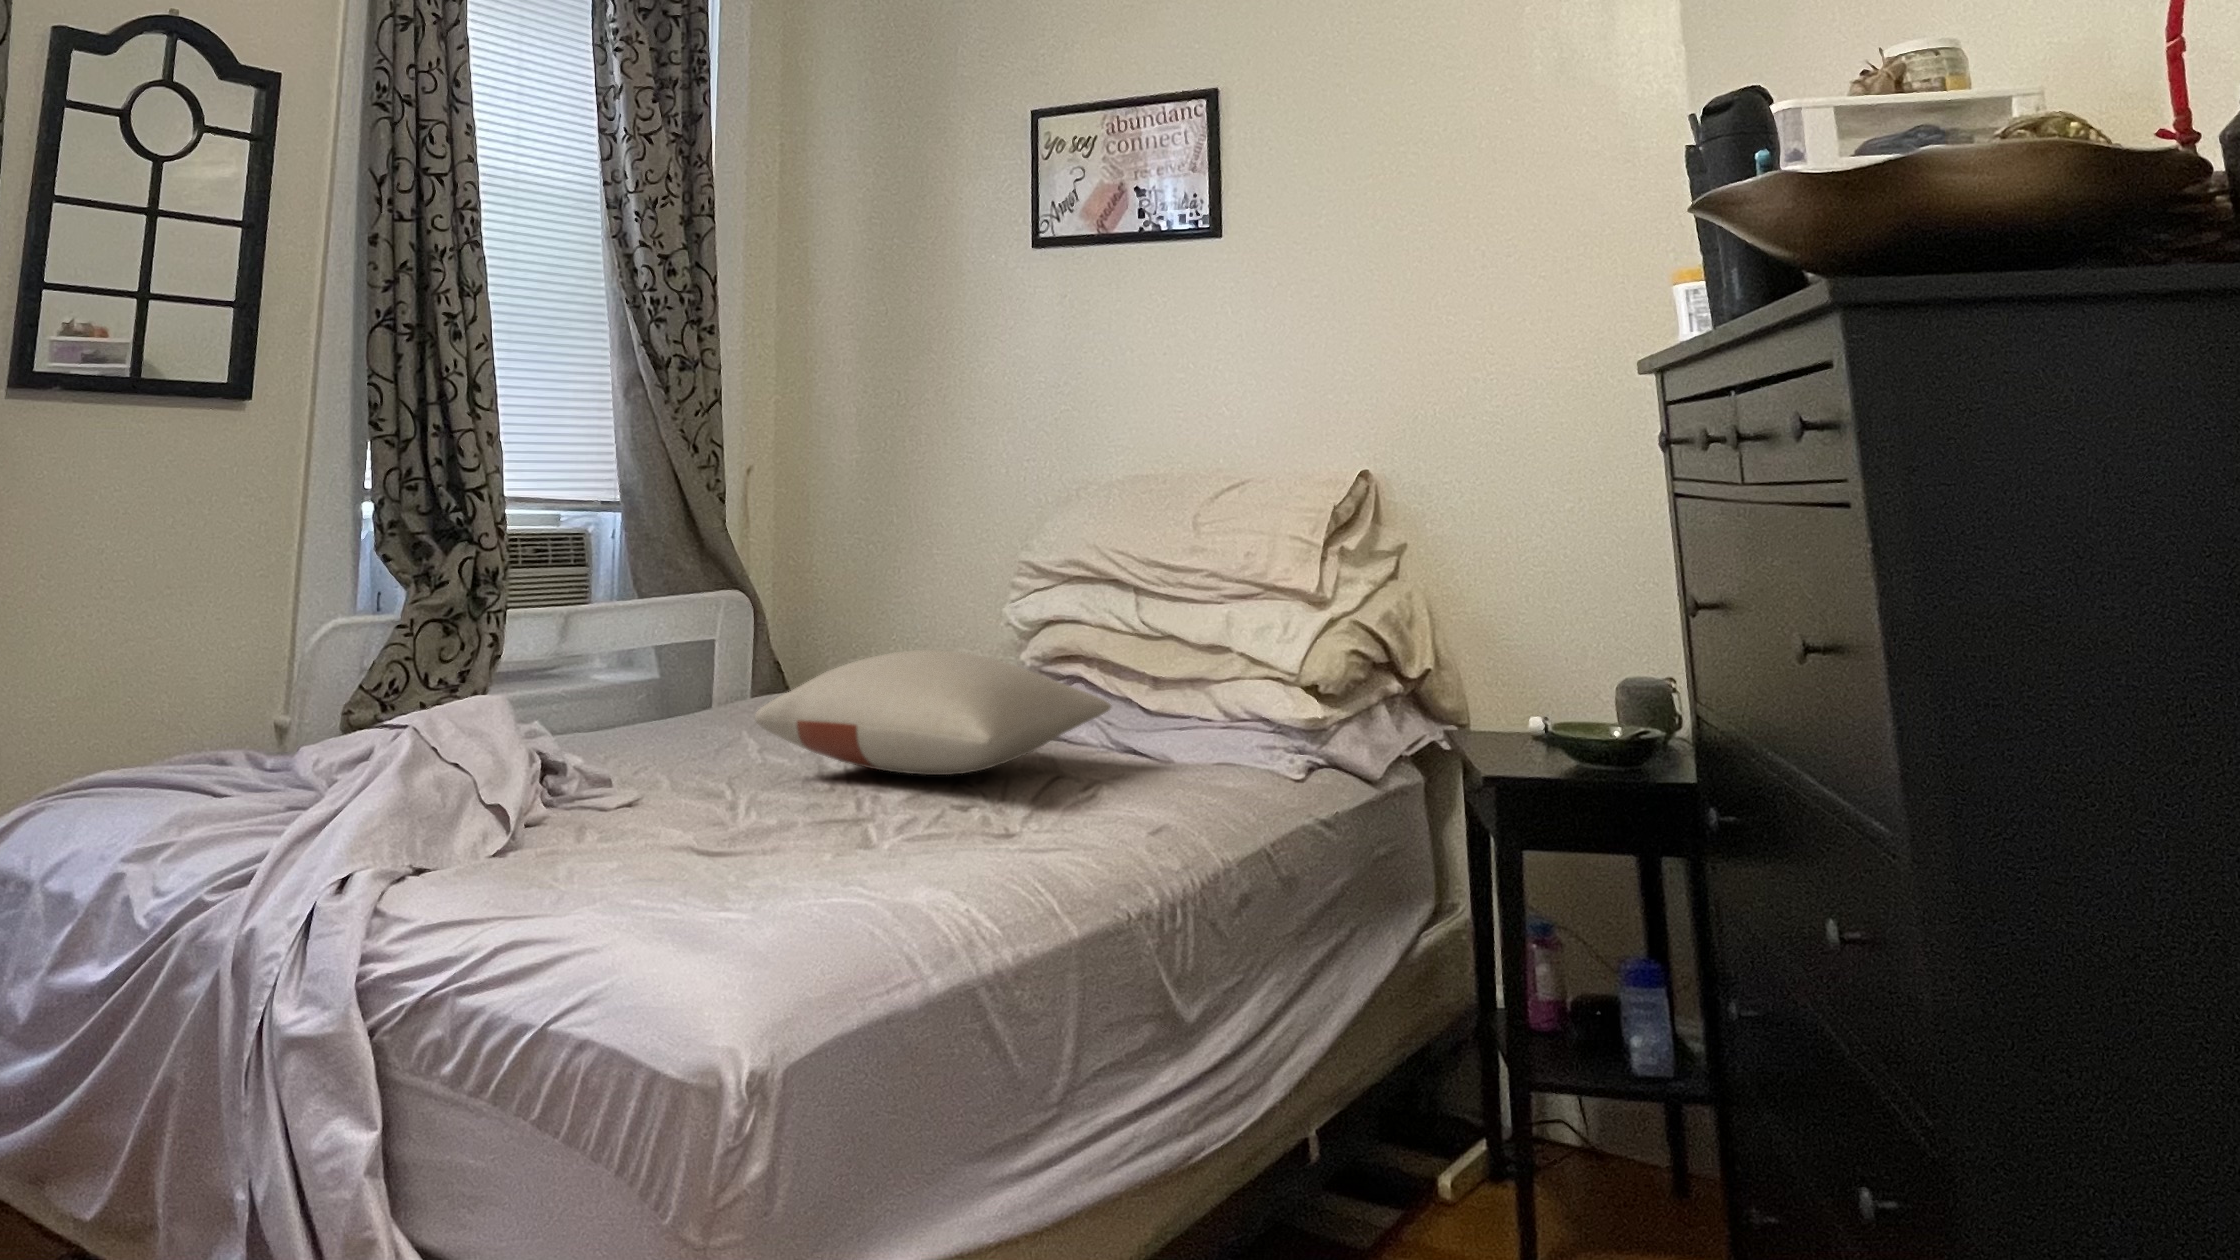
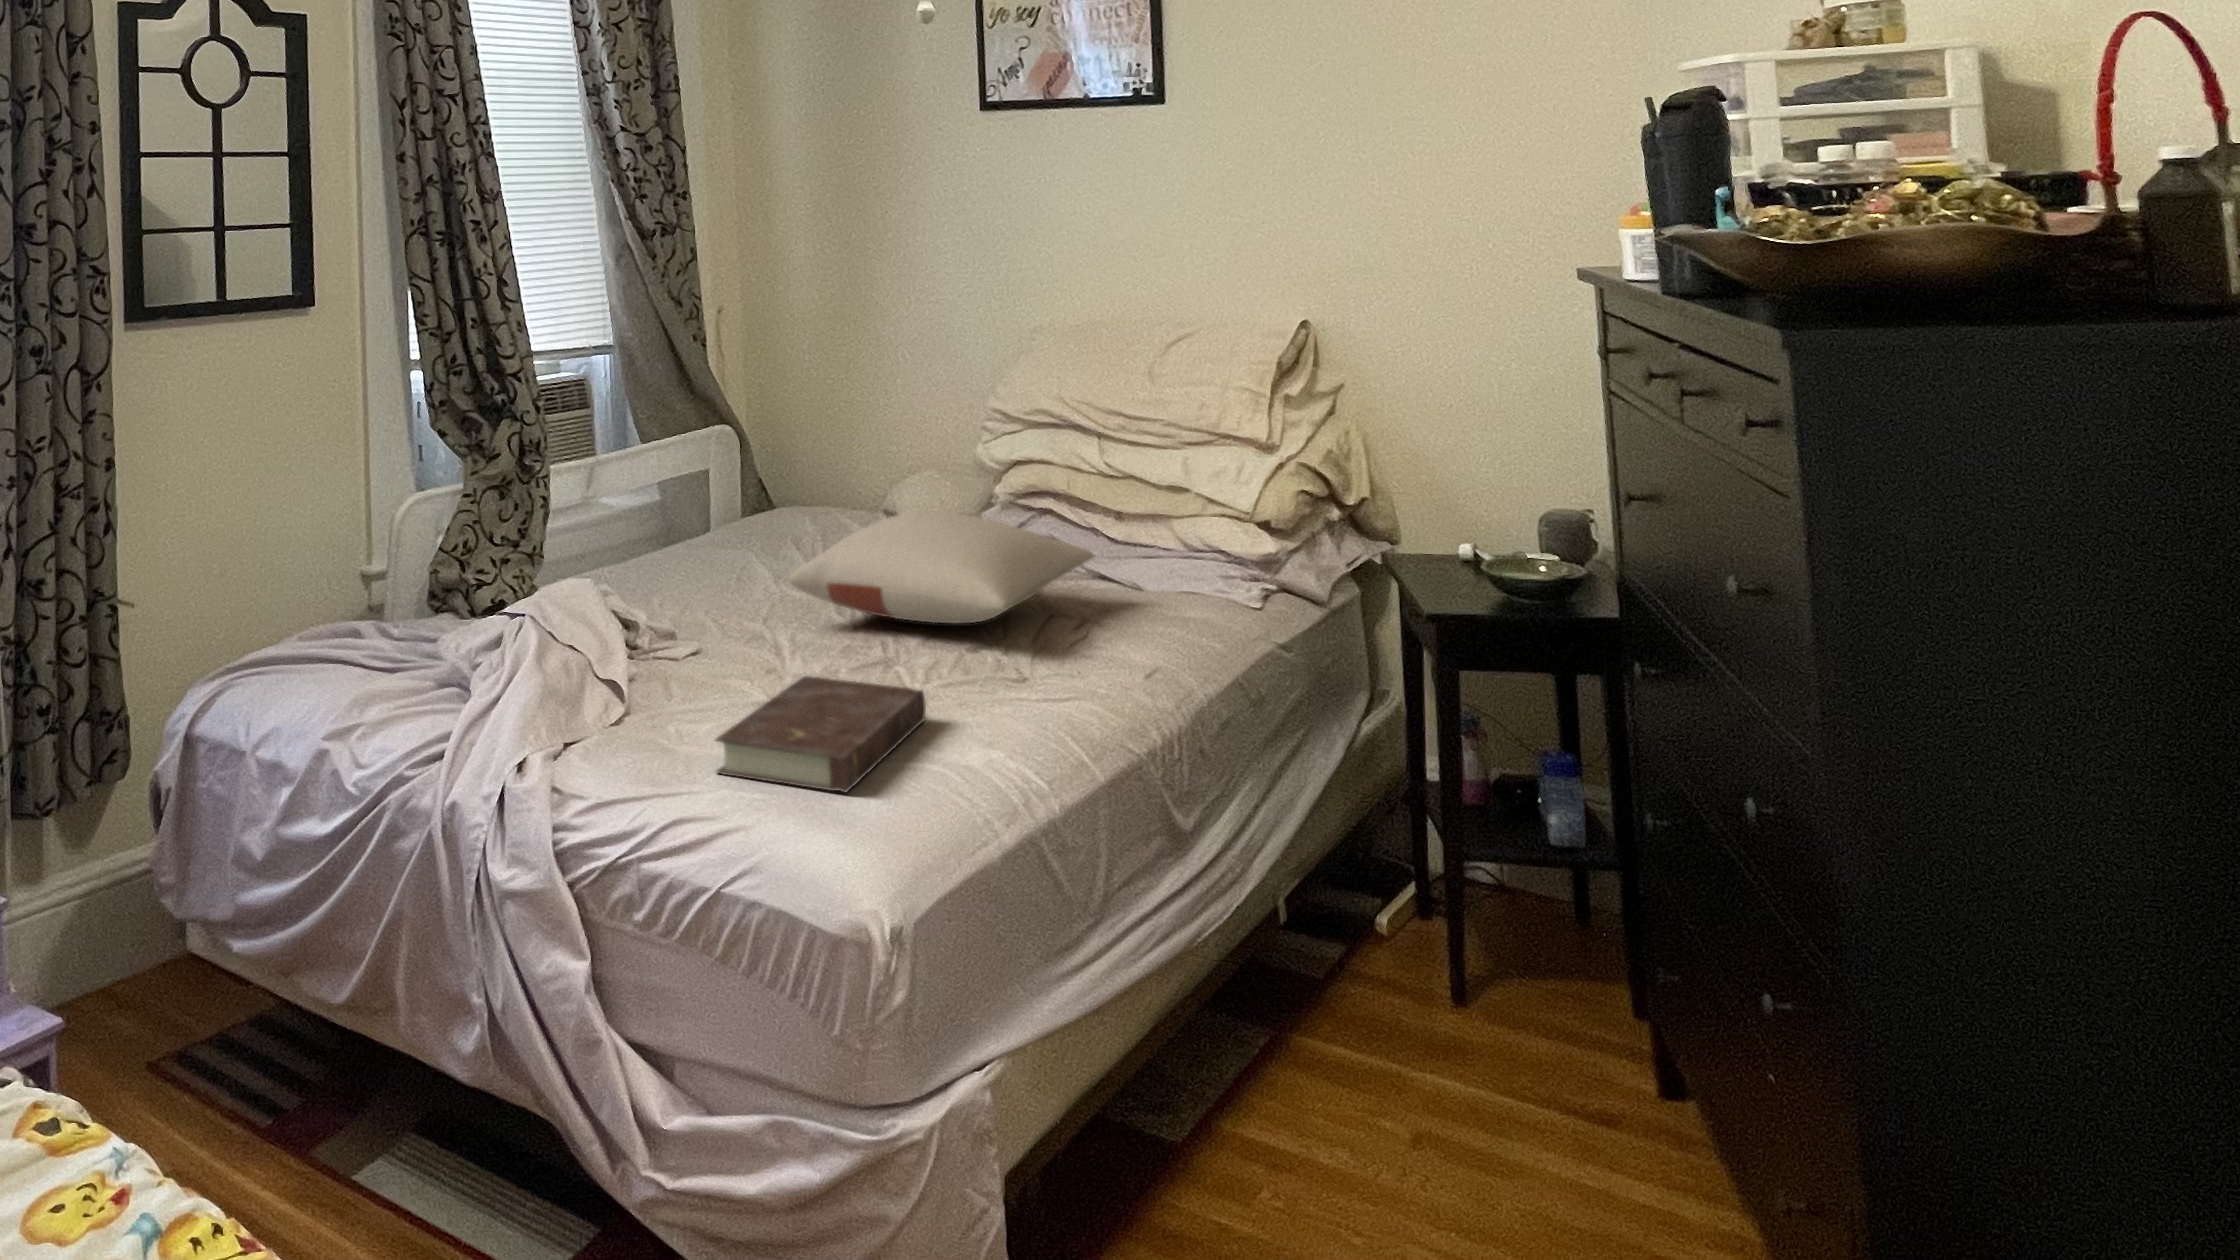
book: none [588,805,871,921] -> present [716,676,926,792]

